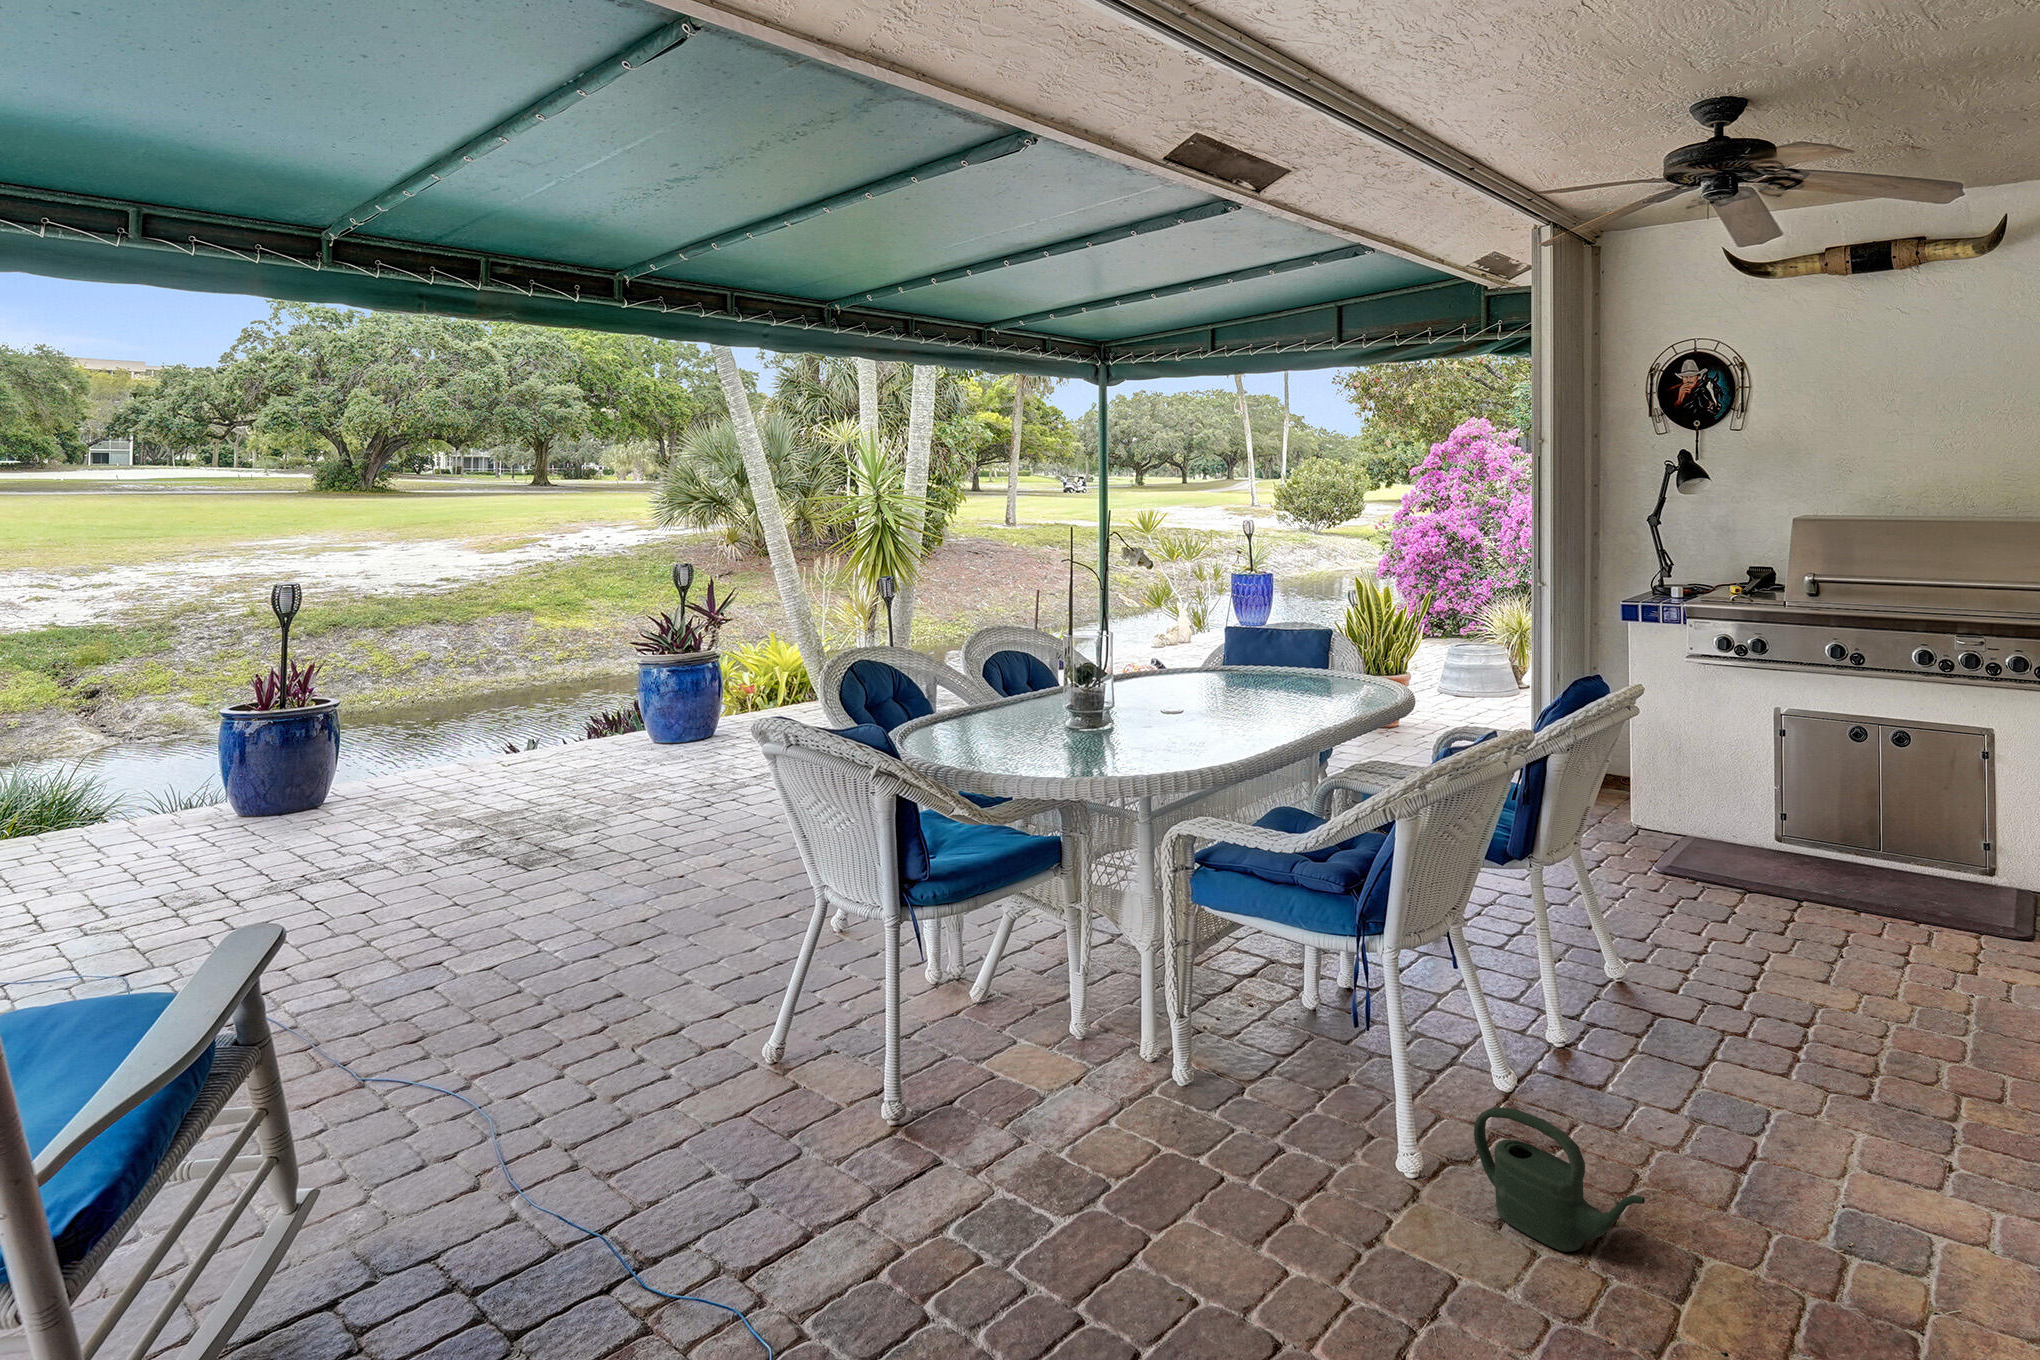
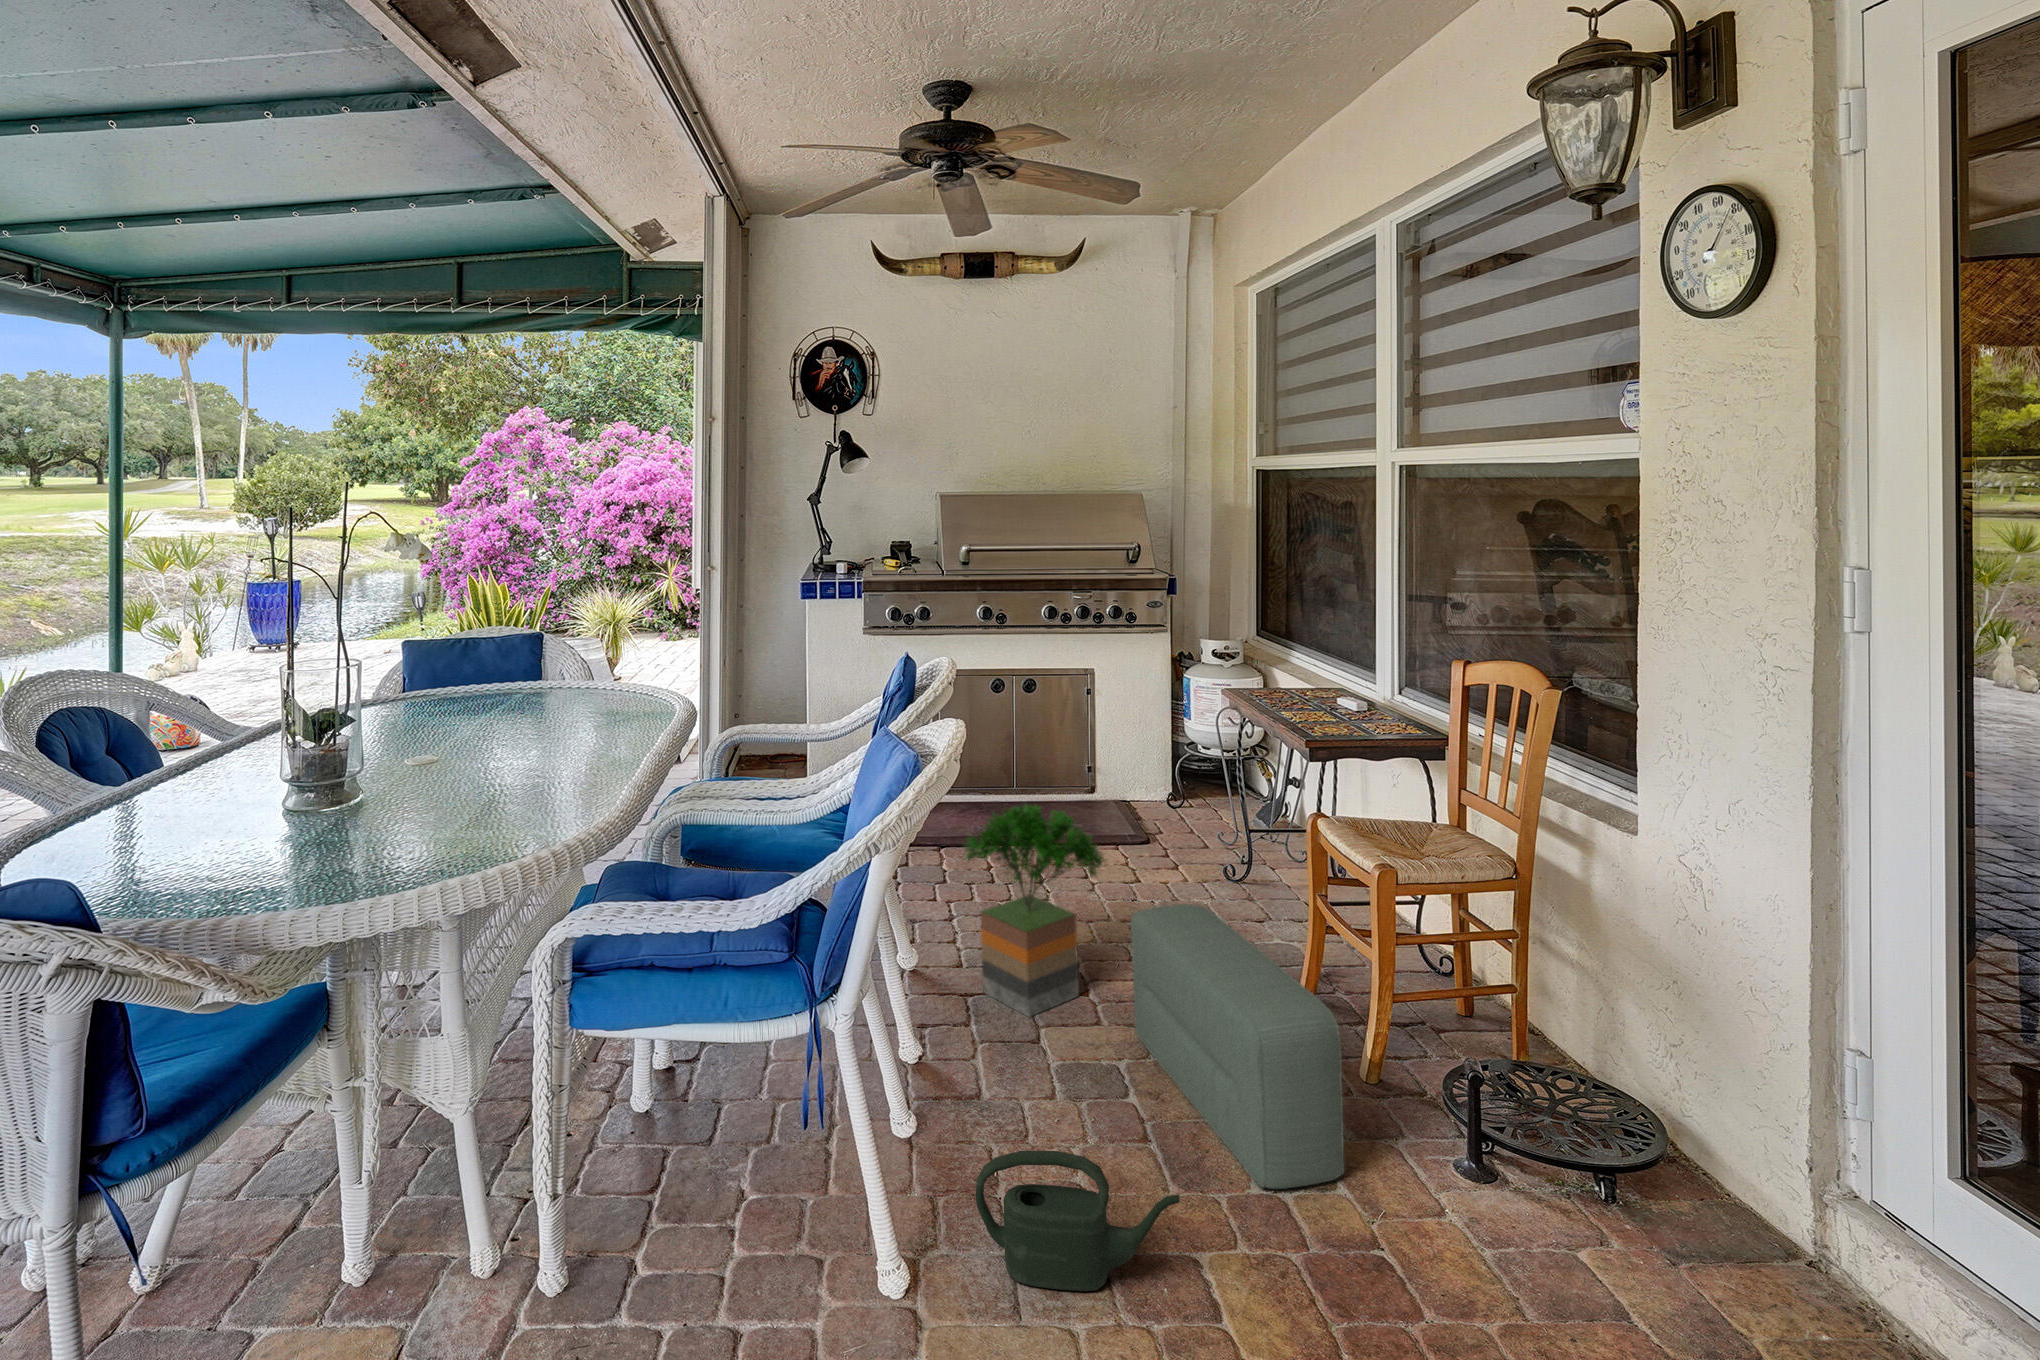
potted tree: none [1649,841,1809,1056] -> present [964,804,1106,1017]
pouf: none [1796,972,1928,1292] -> present [1131,904,1344,1189]

